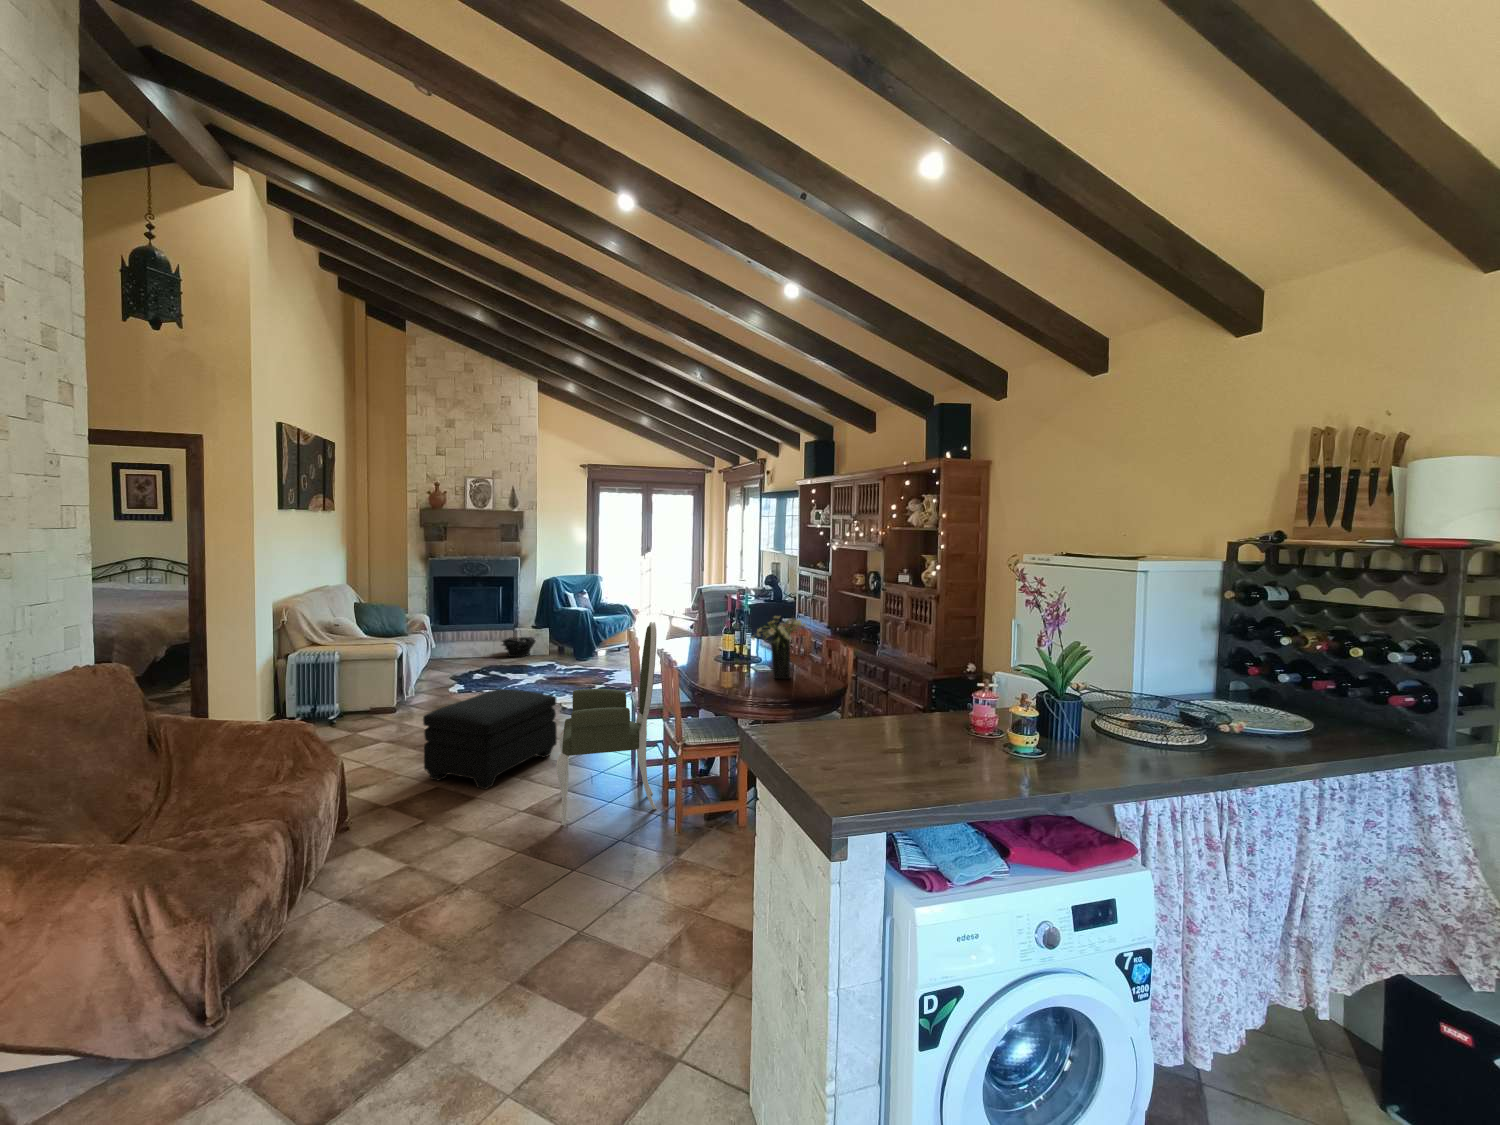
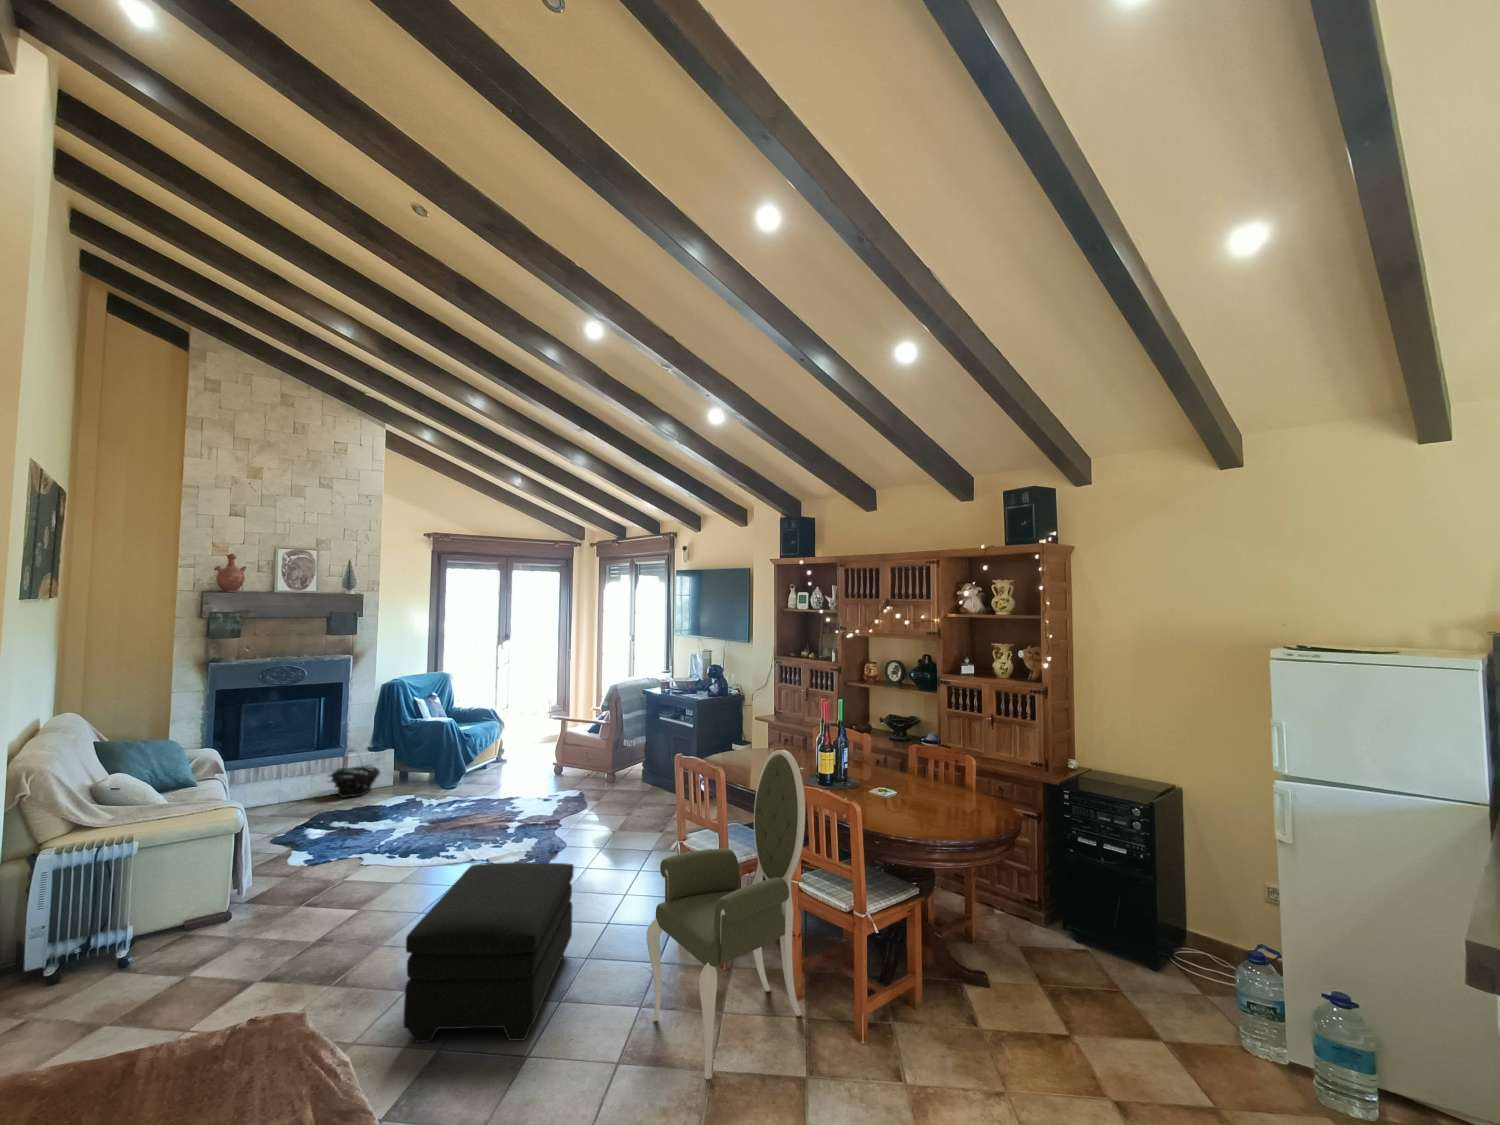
flower arrangement: present [751,616,806,679] -> none [913,728,981,810]

